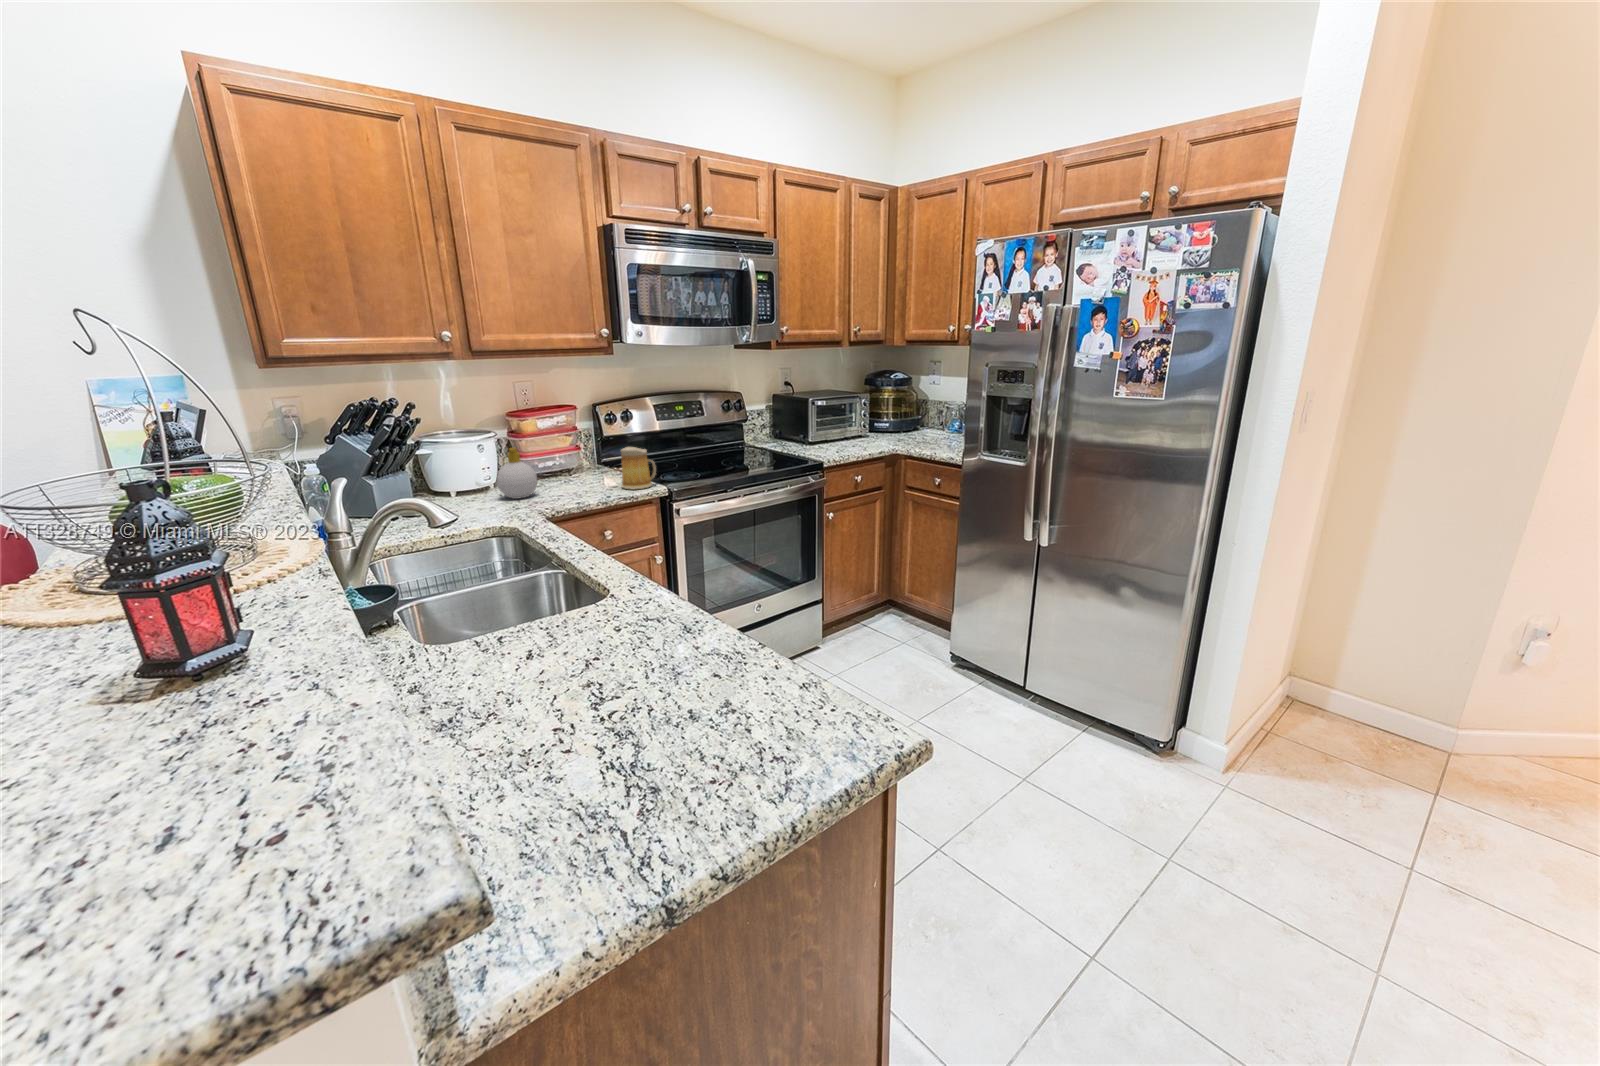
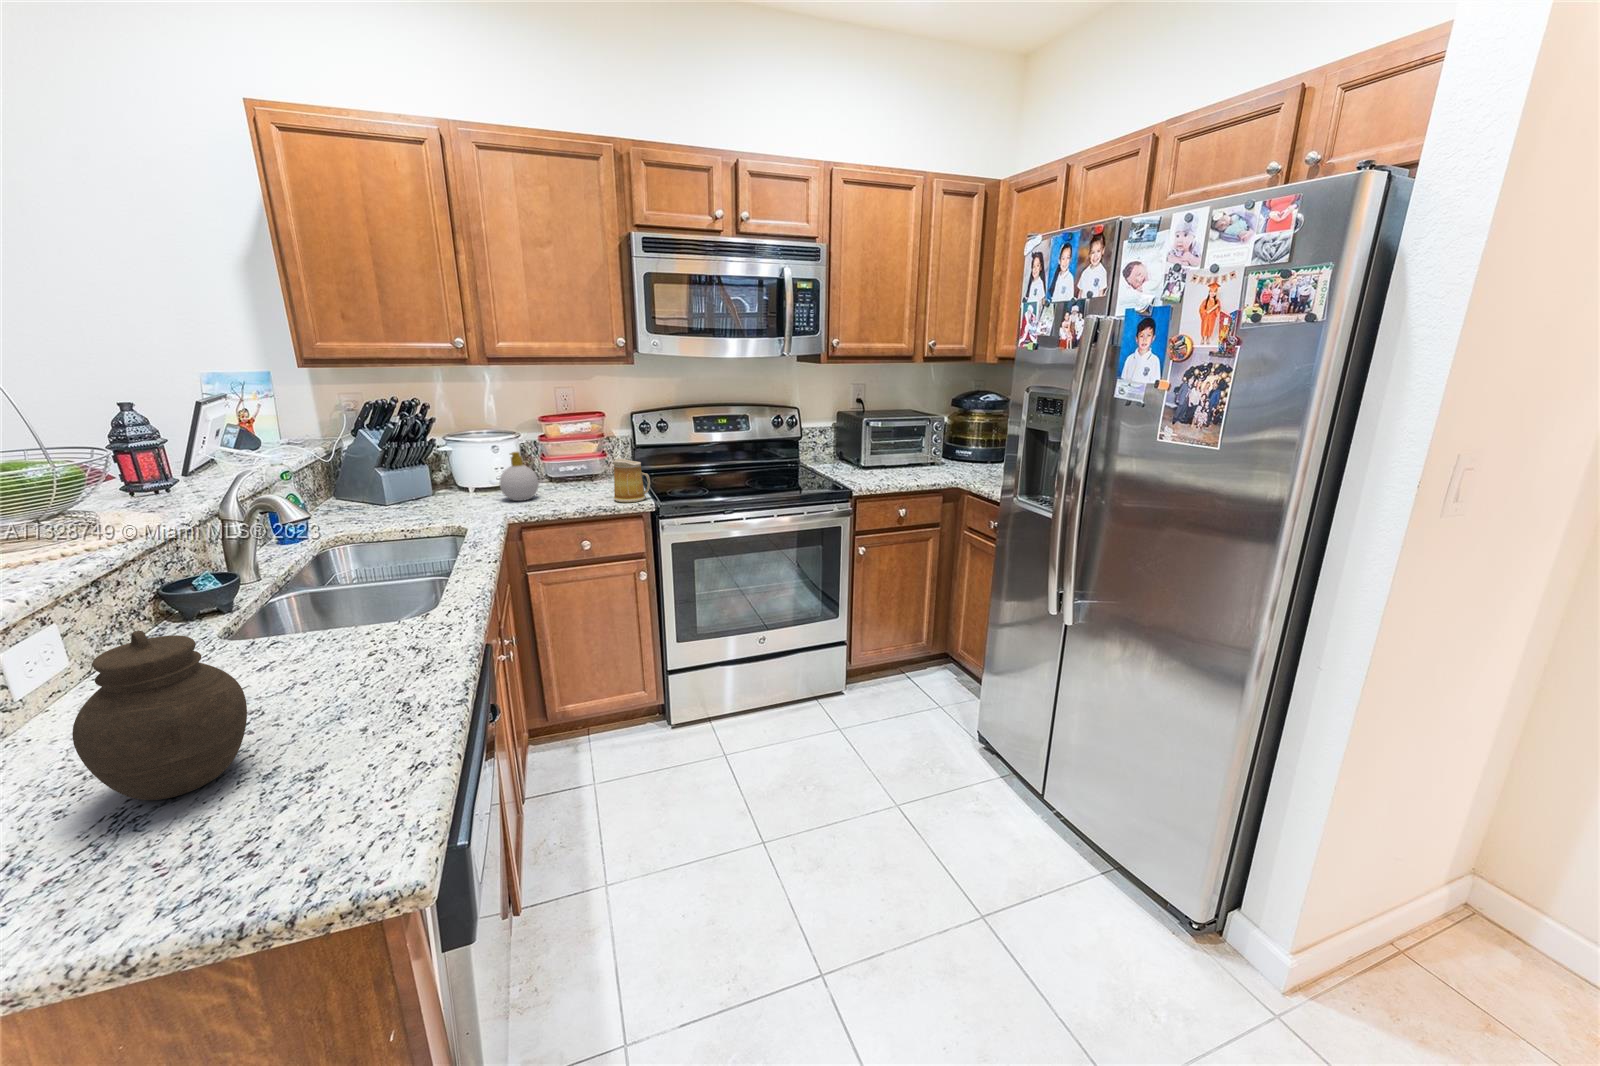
jar: none [574,592,691,746] -> present [72,631,247,800]

